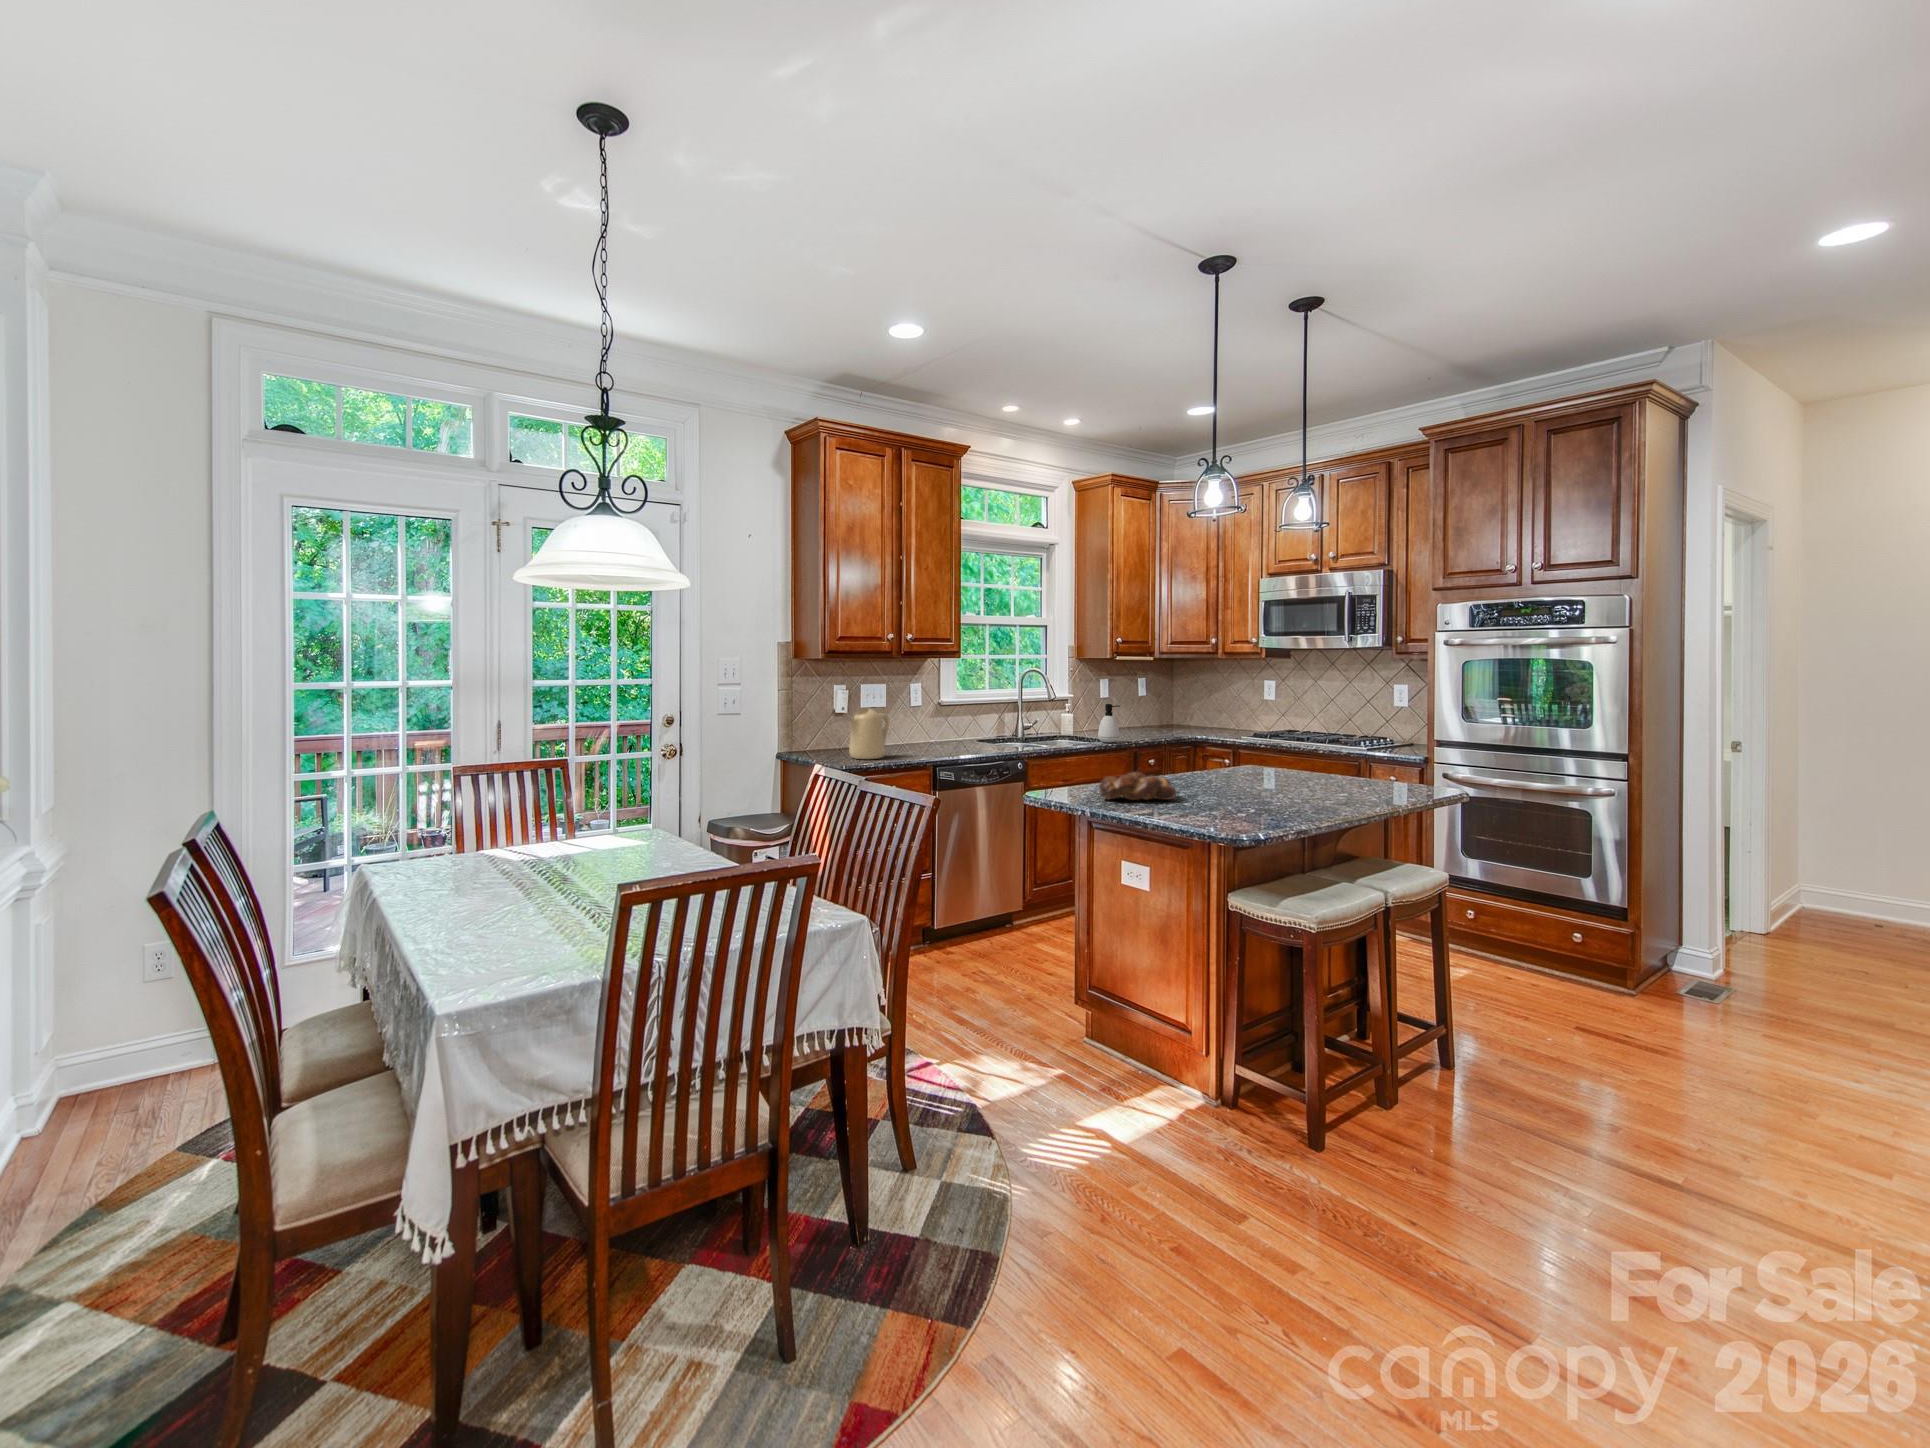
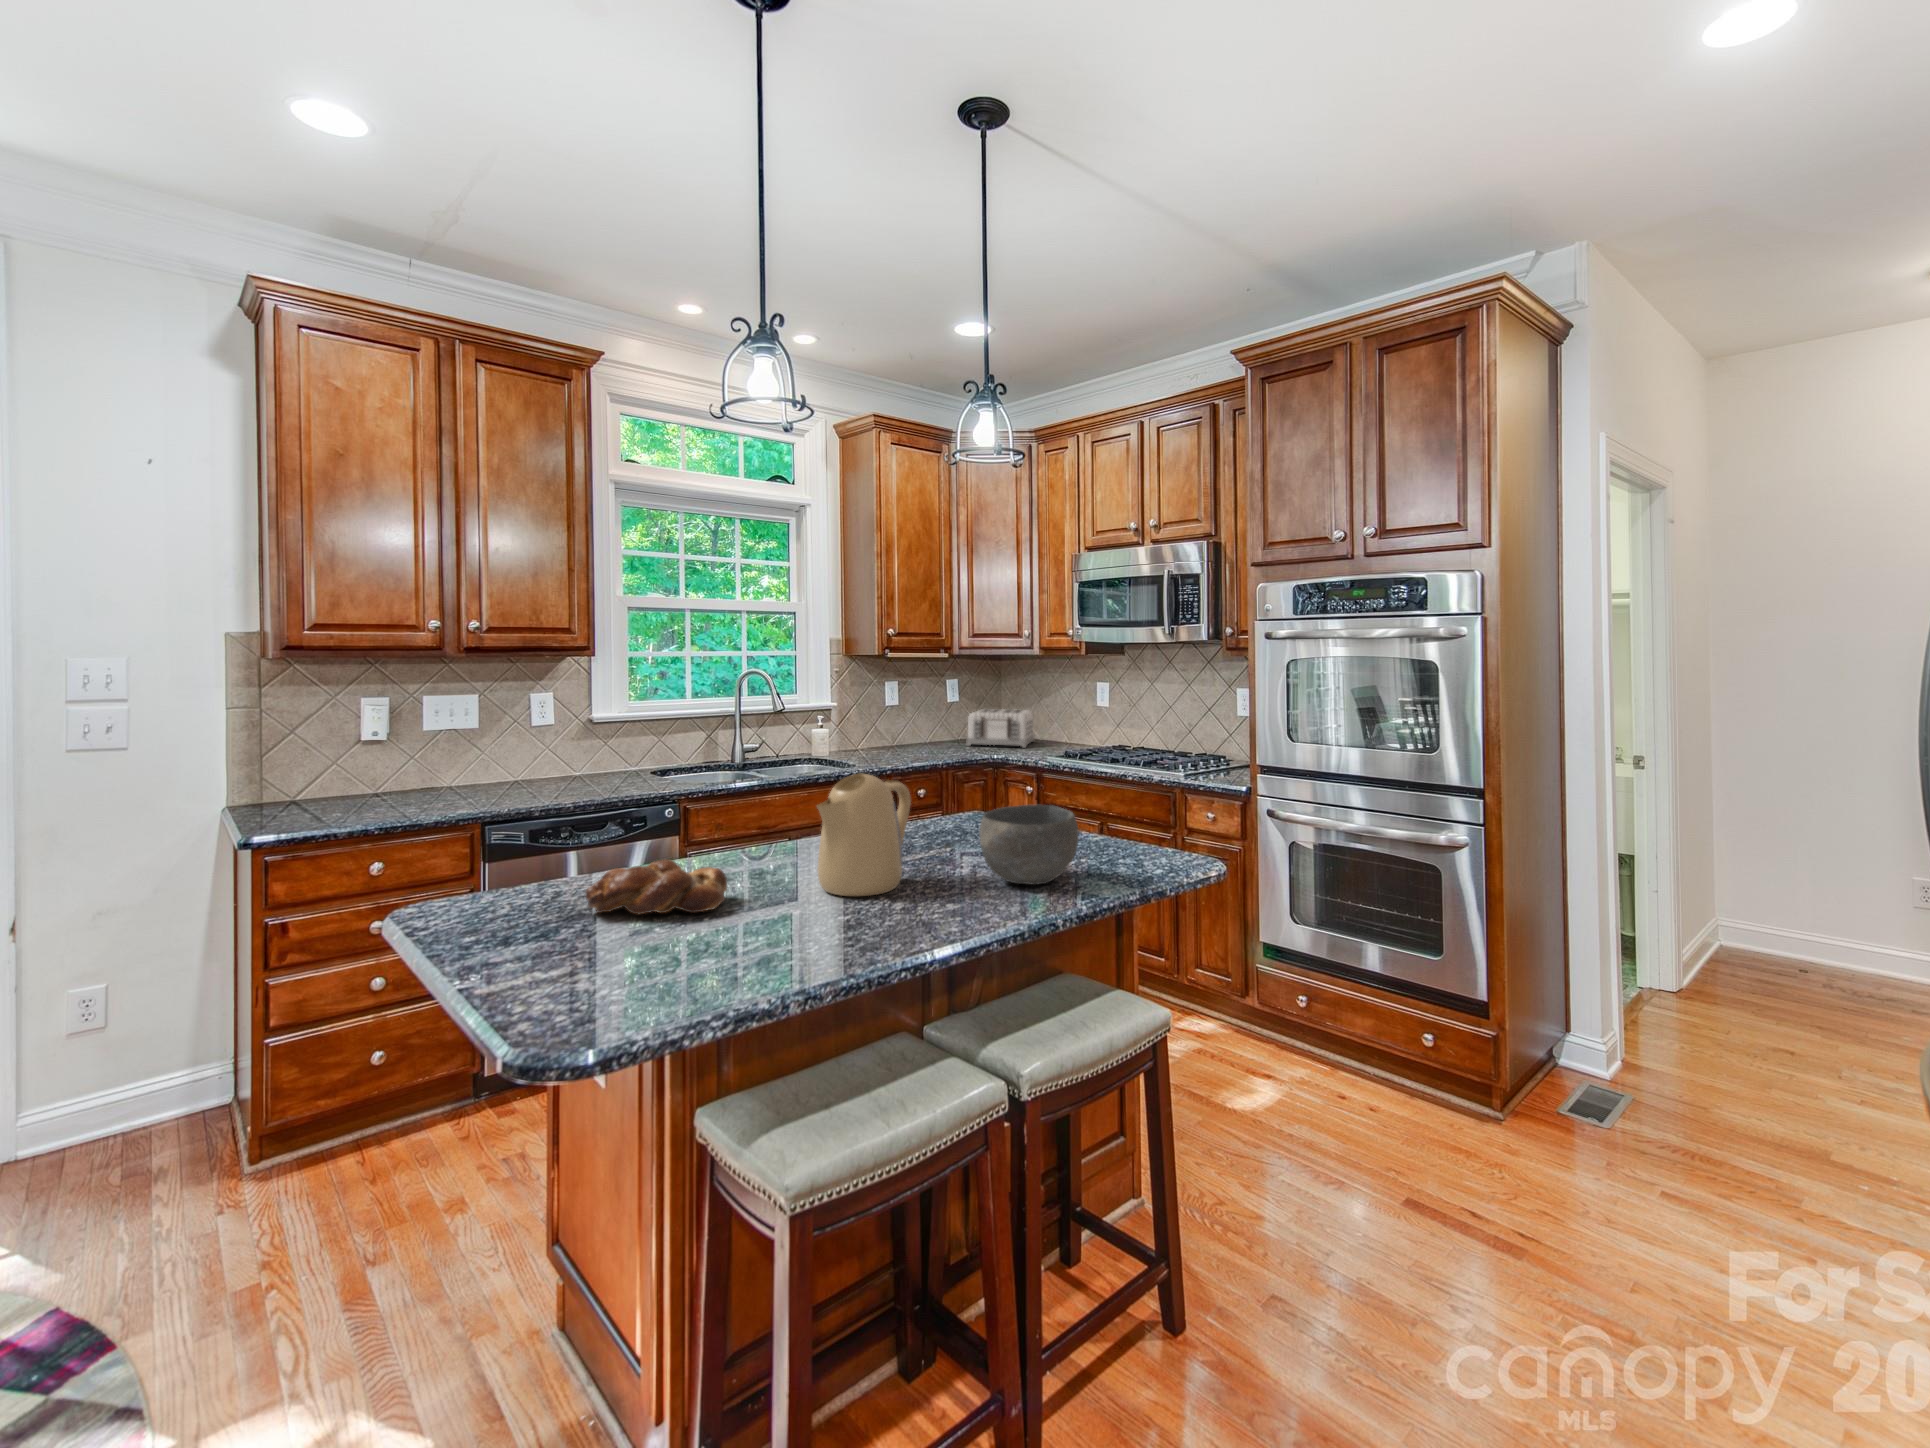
toaster: none [1161,700,1209,729] -> present [967,709,1034,748]
soap dispenser: present [1098,704,1120,743] -> none [841,718,872,772]
kettle: present [849,709,889,759] -> present [817,774,911,896]
bowl: none [1310,746,1377,793] -> present [980,805,1079,885]

